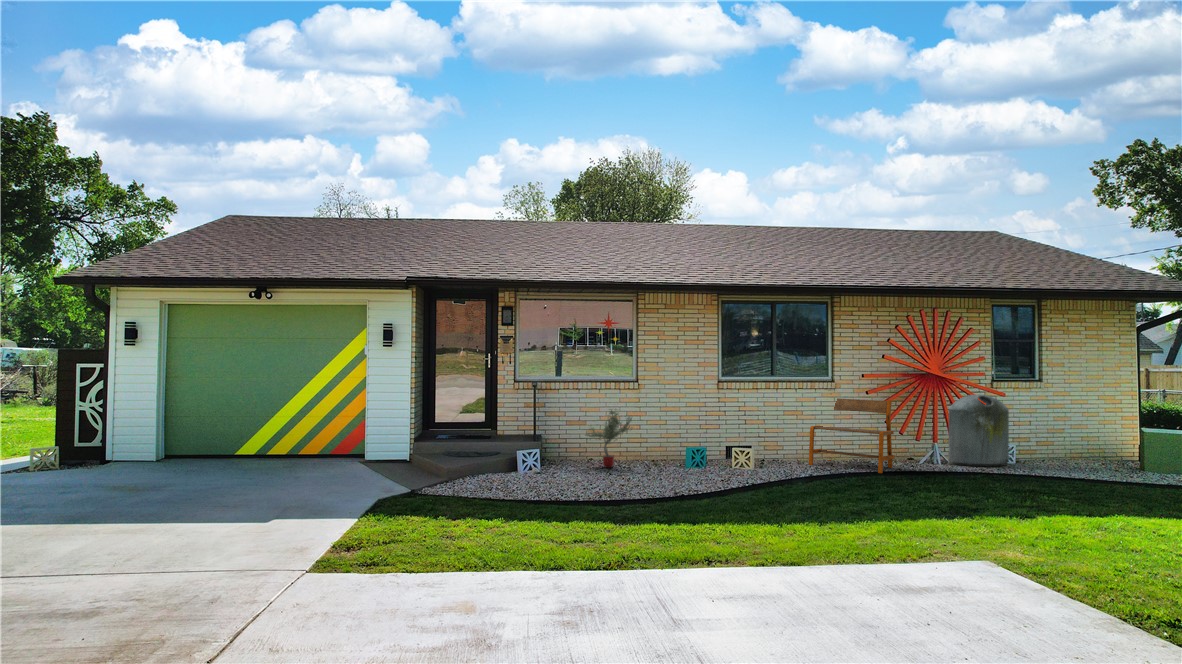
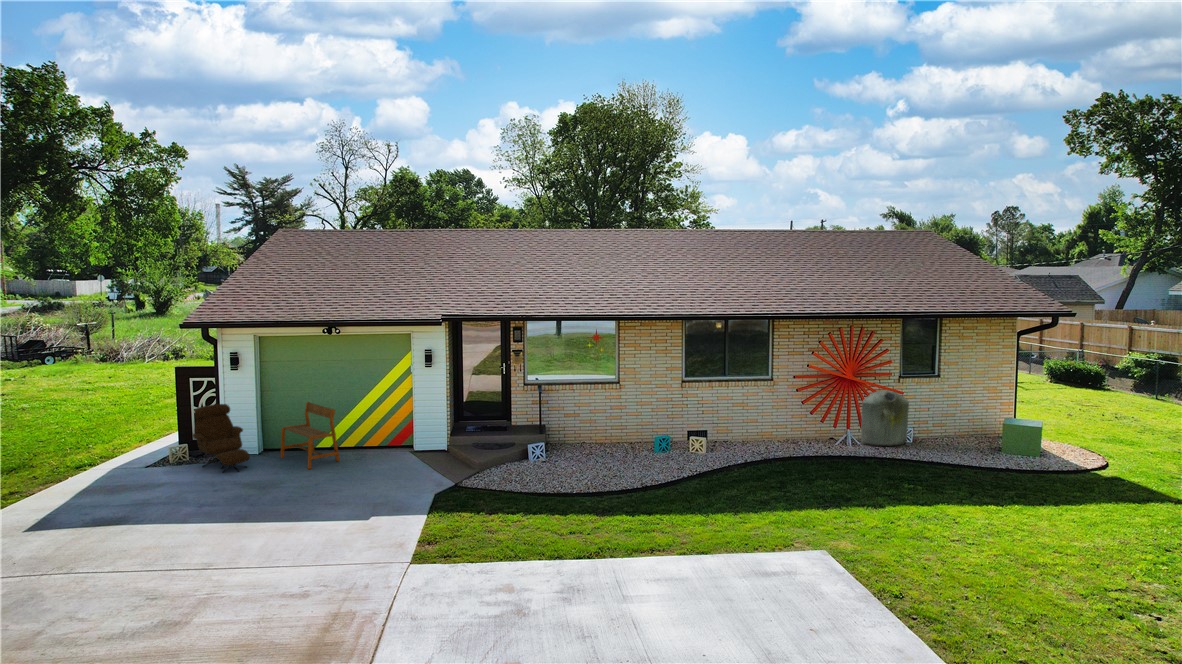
lounge chair: none [61,392,136,478] -> present [193,404,250,472]
bench: present [809,398,895,473] -> present [280,402,339,469]
potted tree: present [586,409,632,468] -> none [579,408,616,453]

